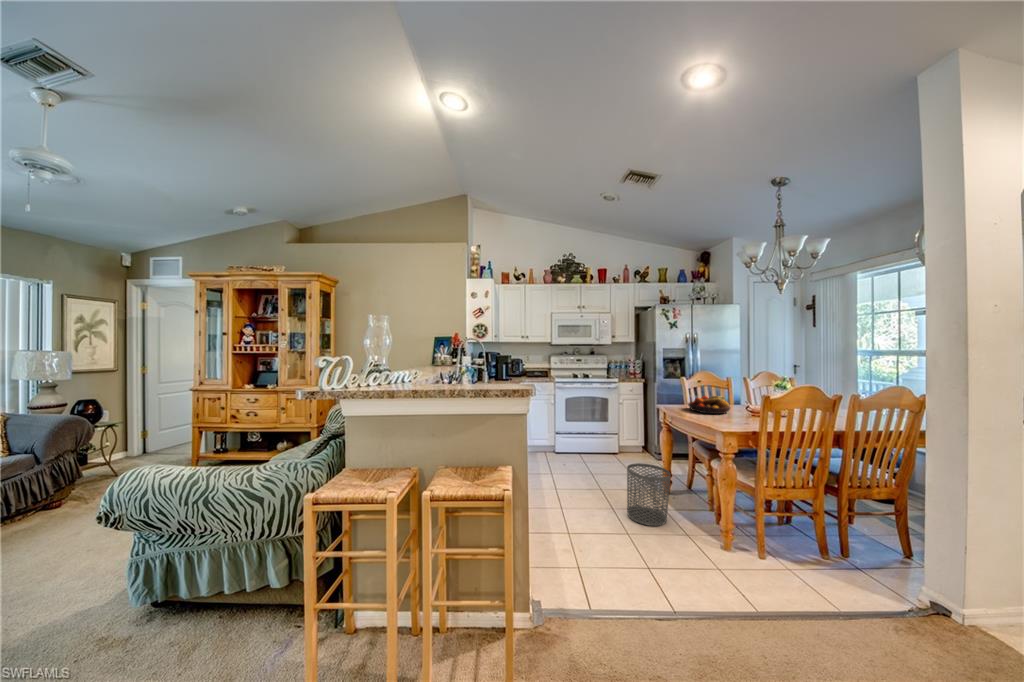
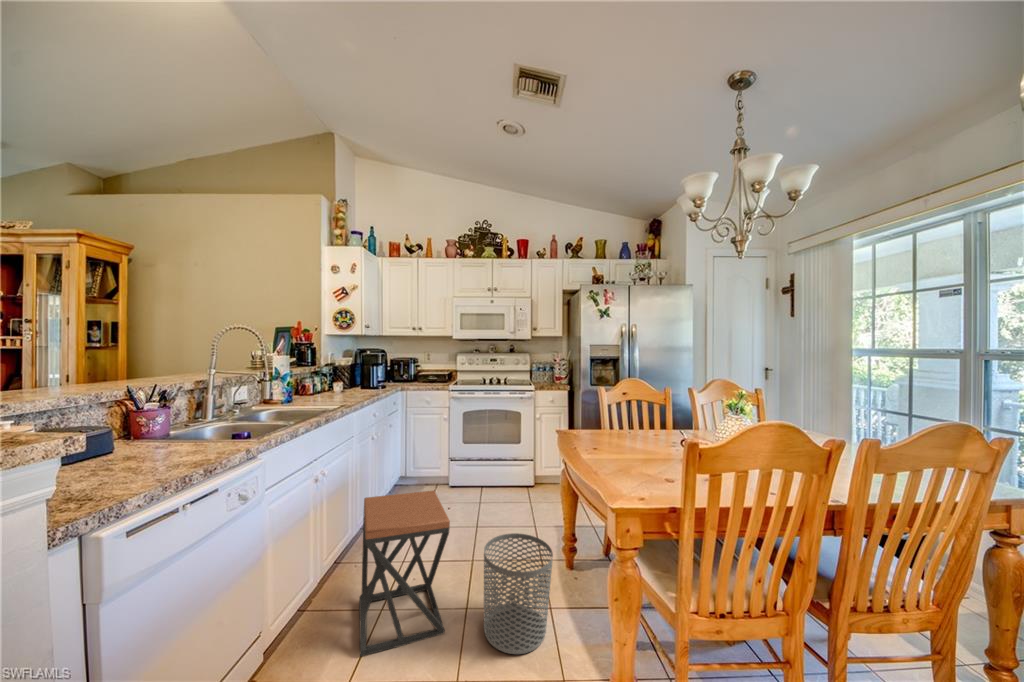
fruit bowl: present [688,396,731,414] -> none [593,422,656,456]
stool: none [544,439,608,525] -> present [359,491,450,656]

